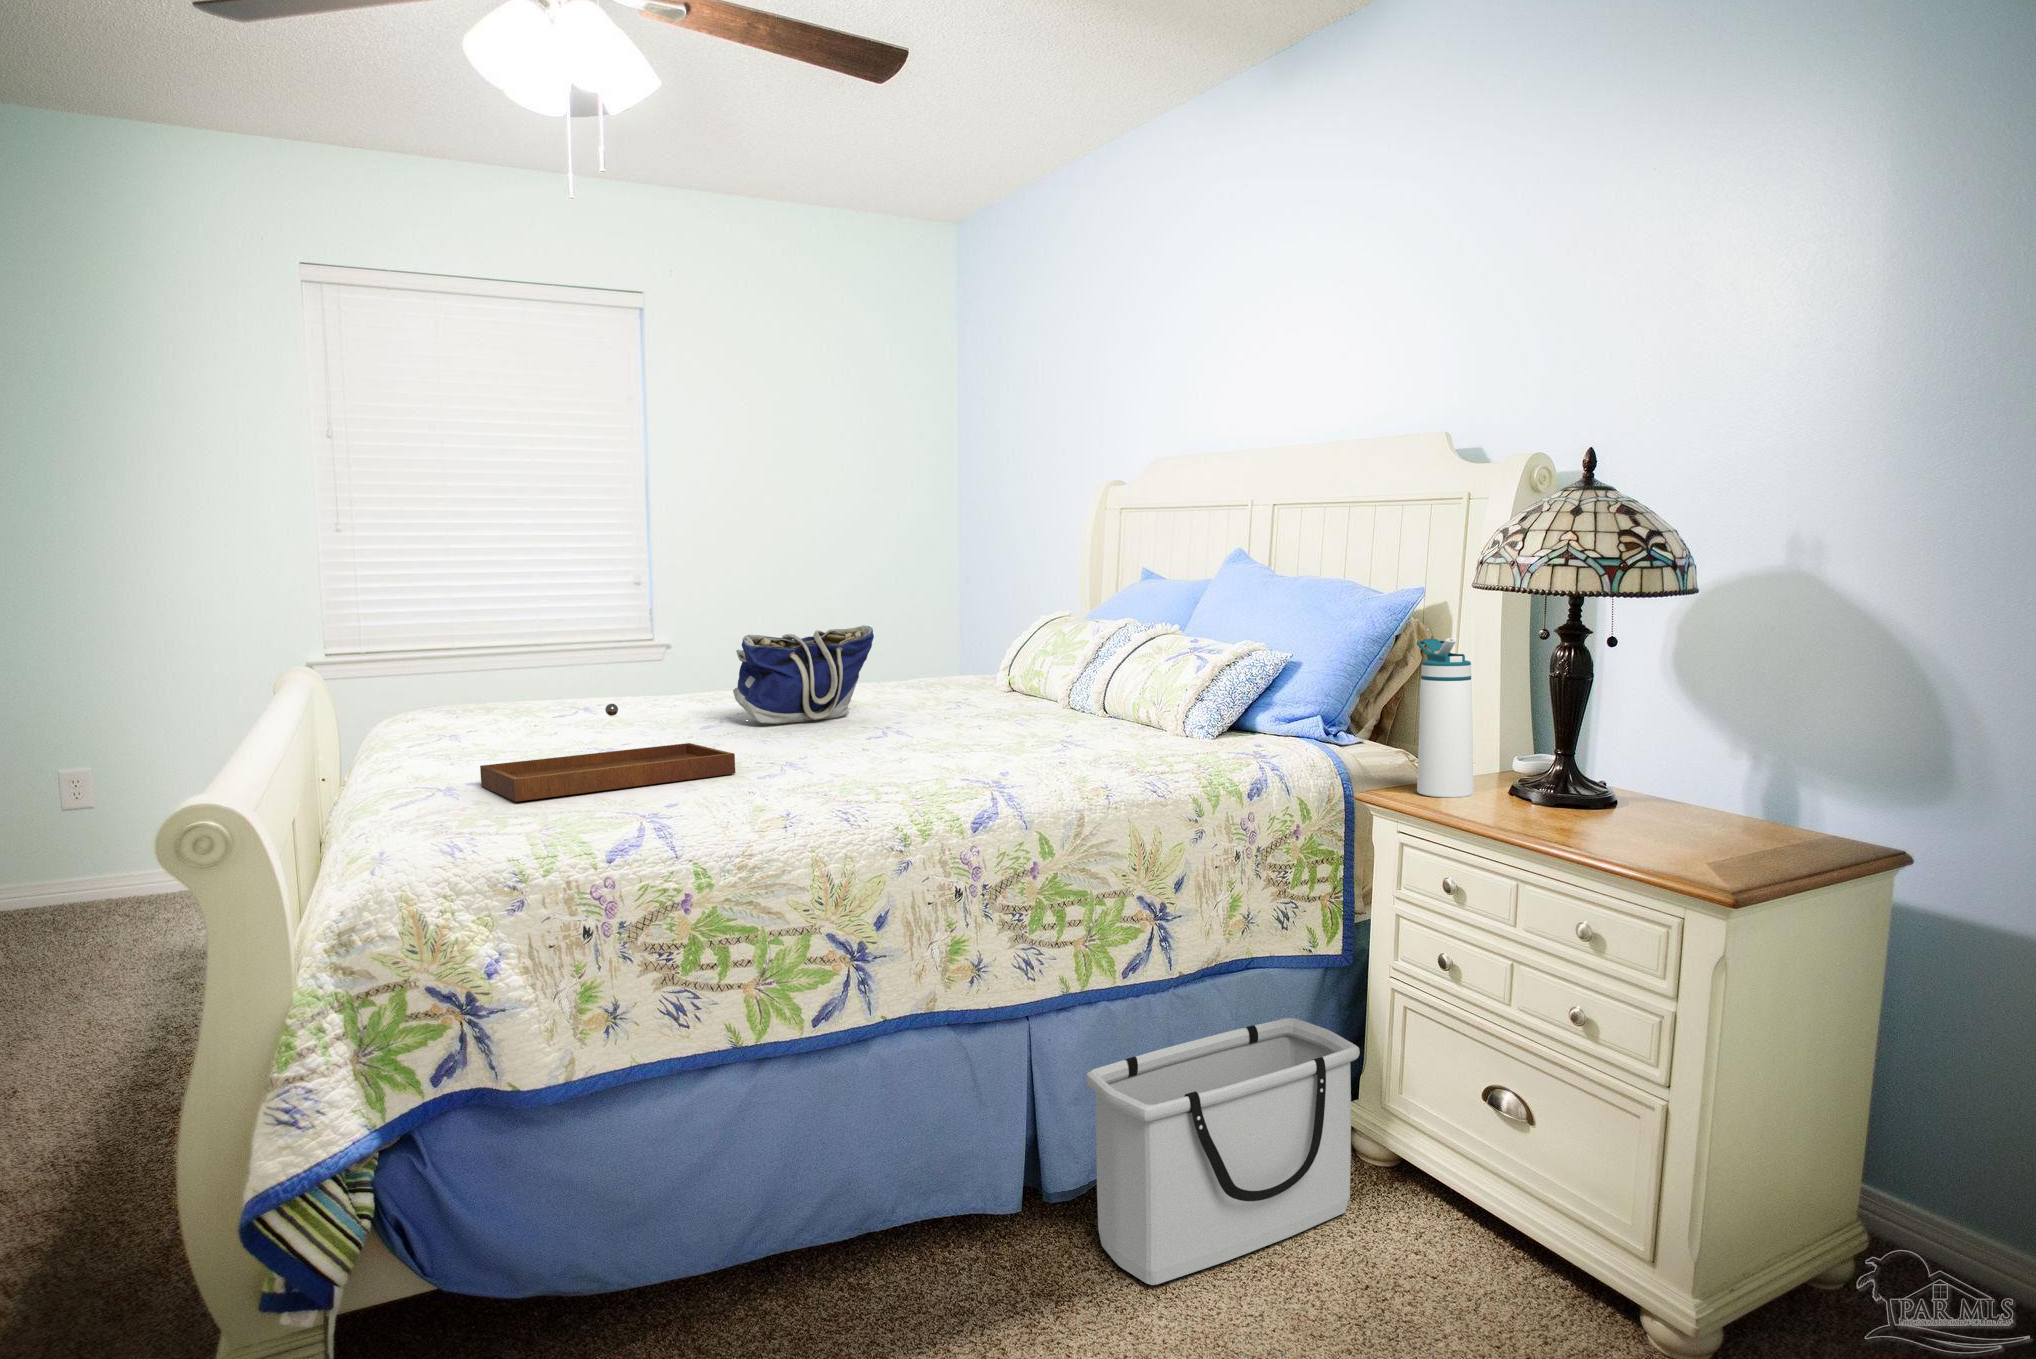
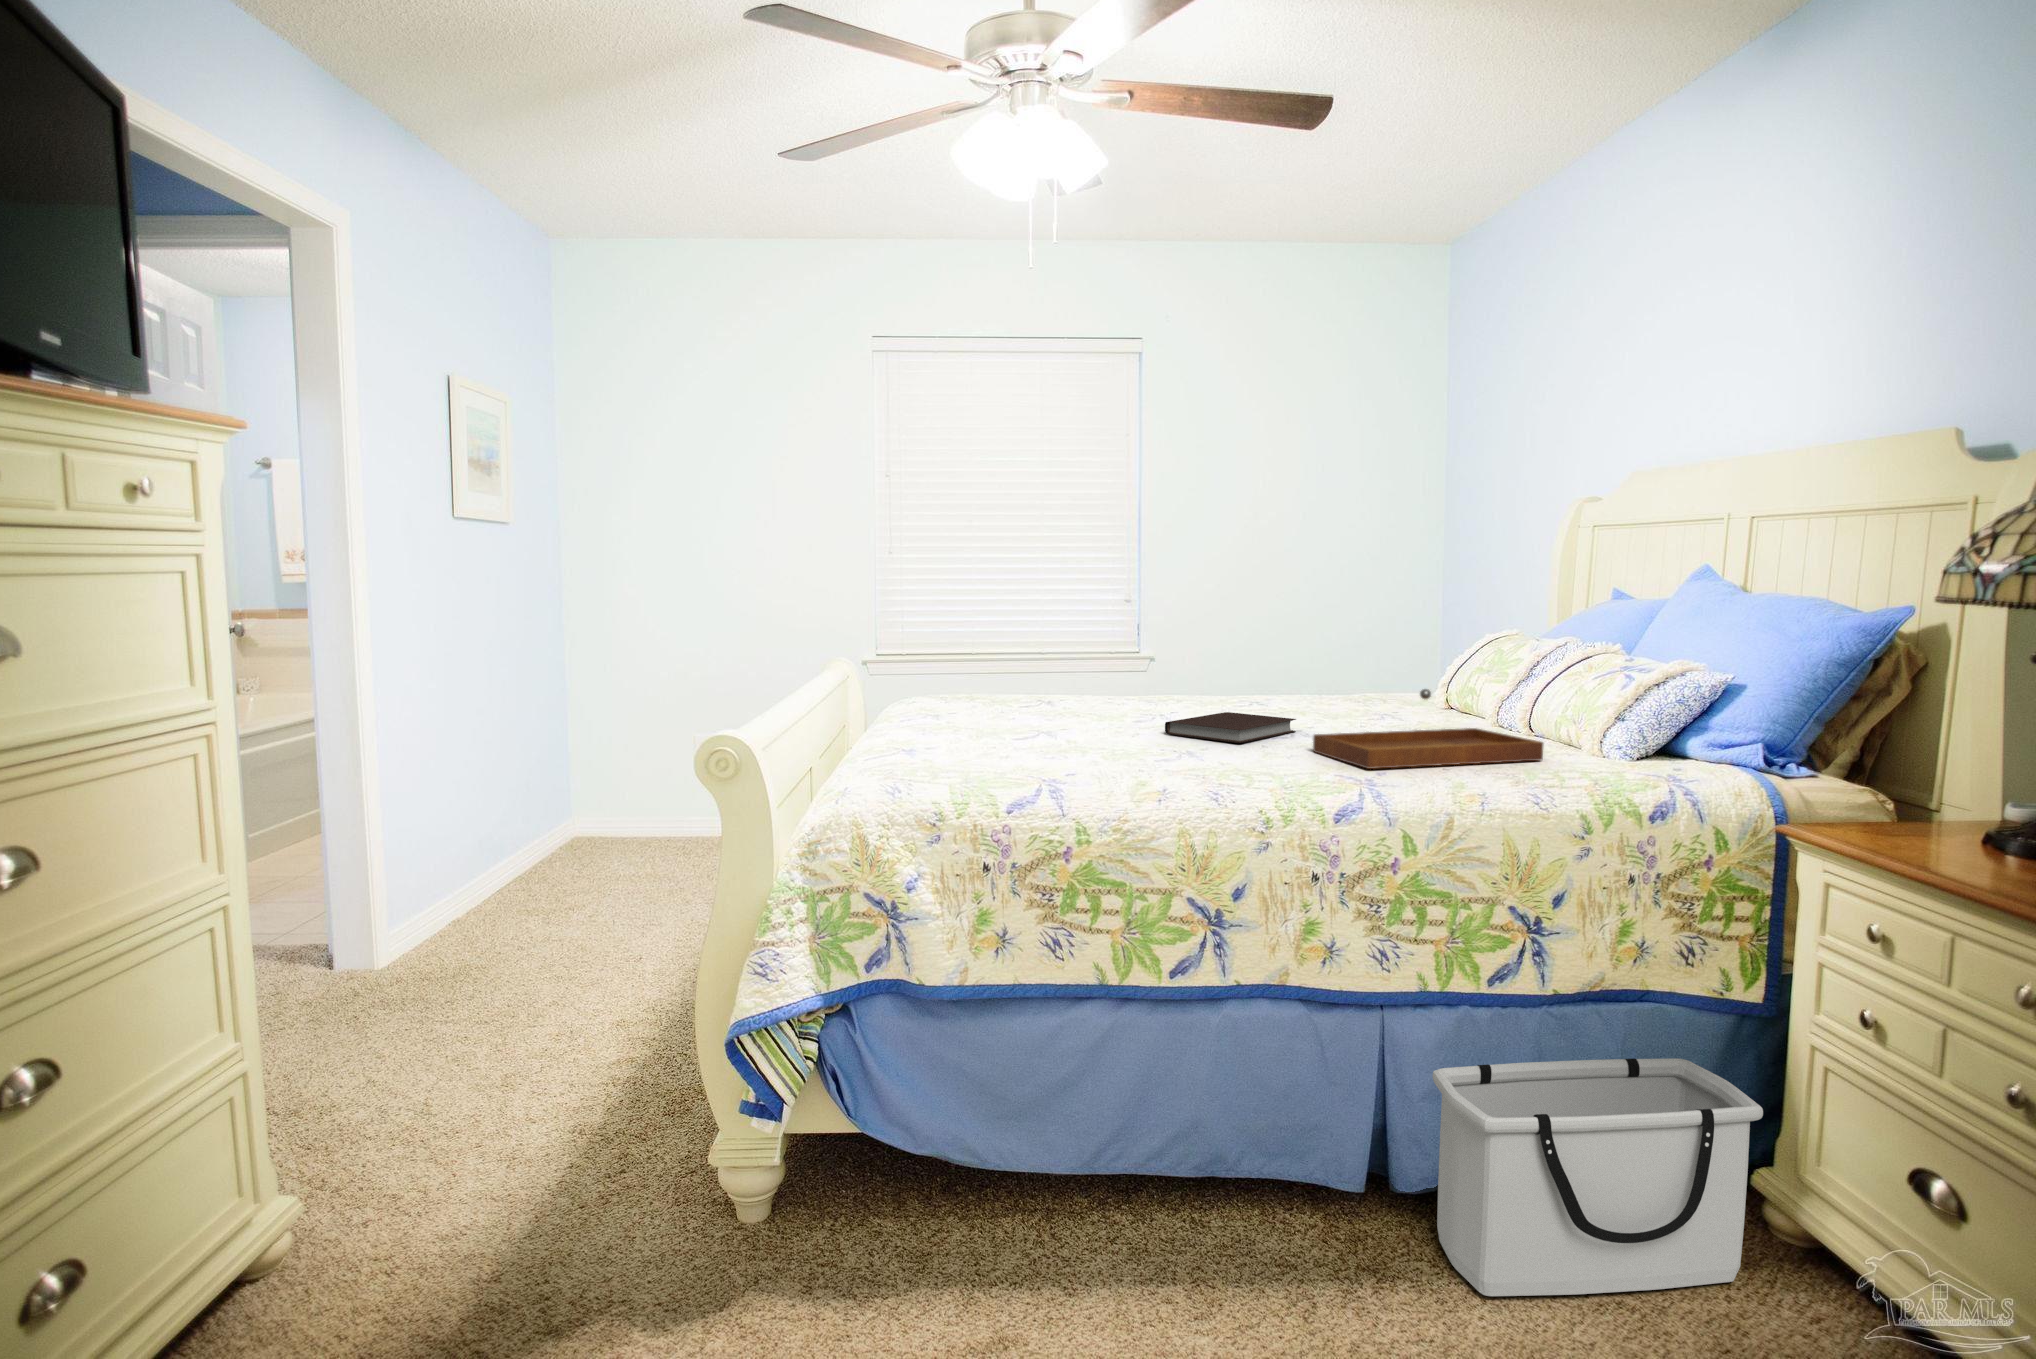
tote bag: present [733,625,874,724] -> none [1160,624,1287,706]
water bottle: present [1417,638,1474,798] -> none [1871,664,1958,849]
tray: present [480,704,735,801] -> present [1313,689,1543,769]
notebook: none [759,726,901,759] -> present [1165,712,1296,743]

